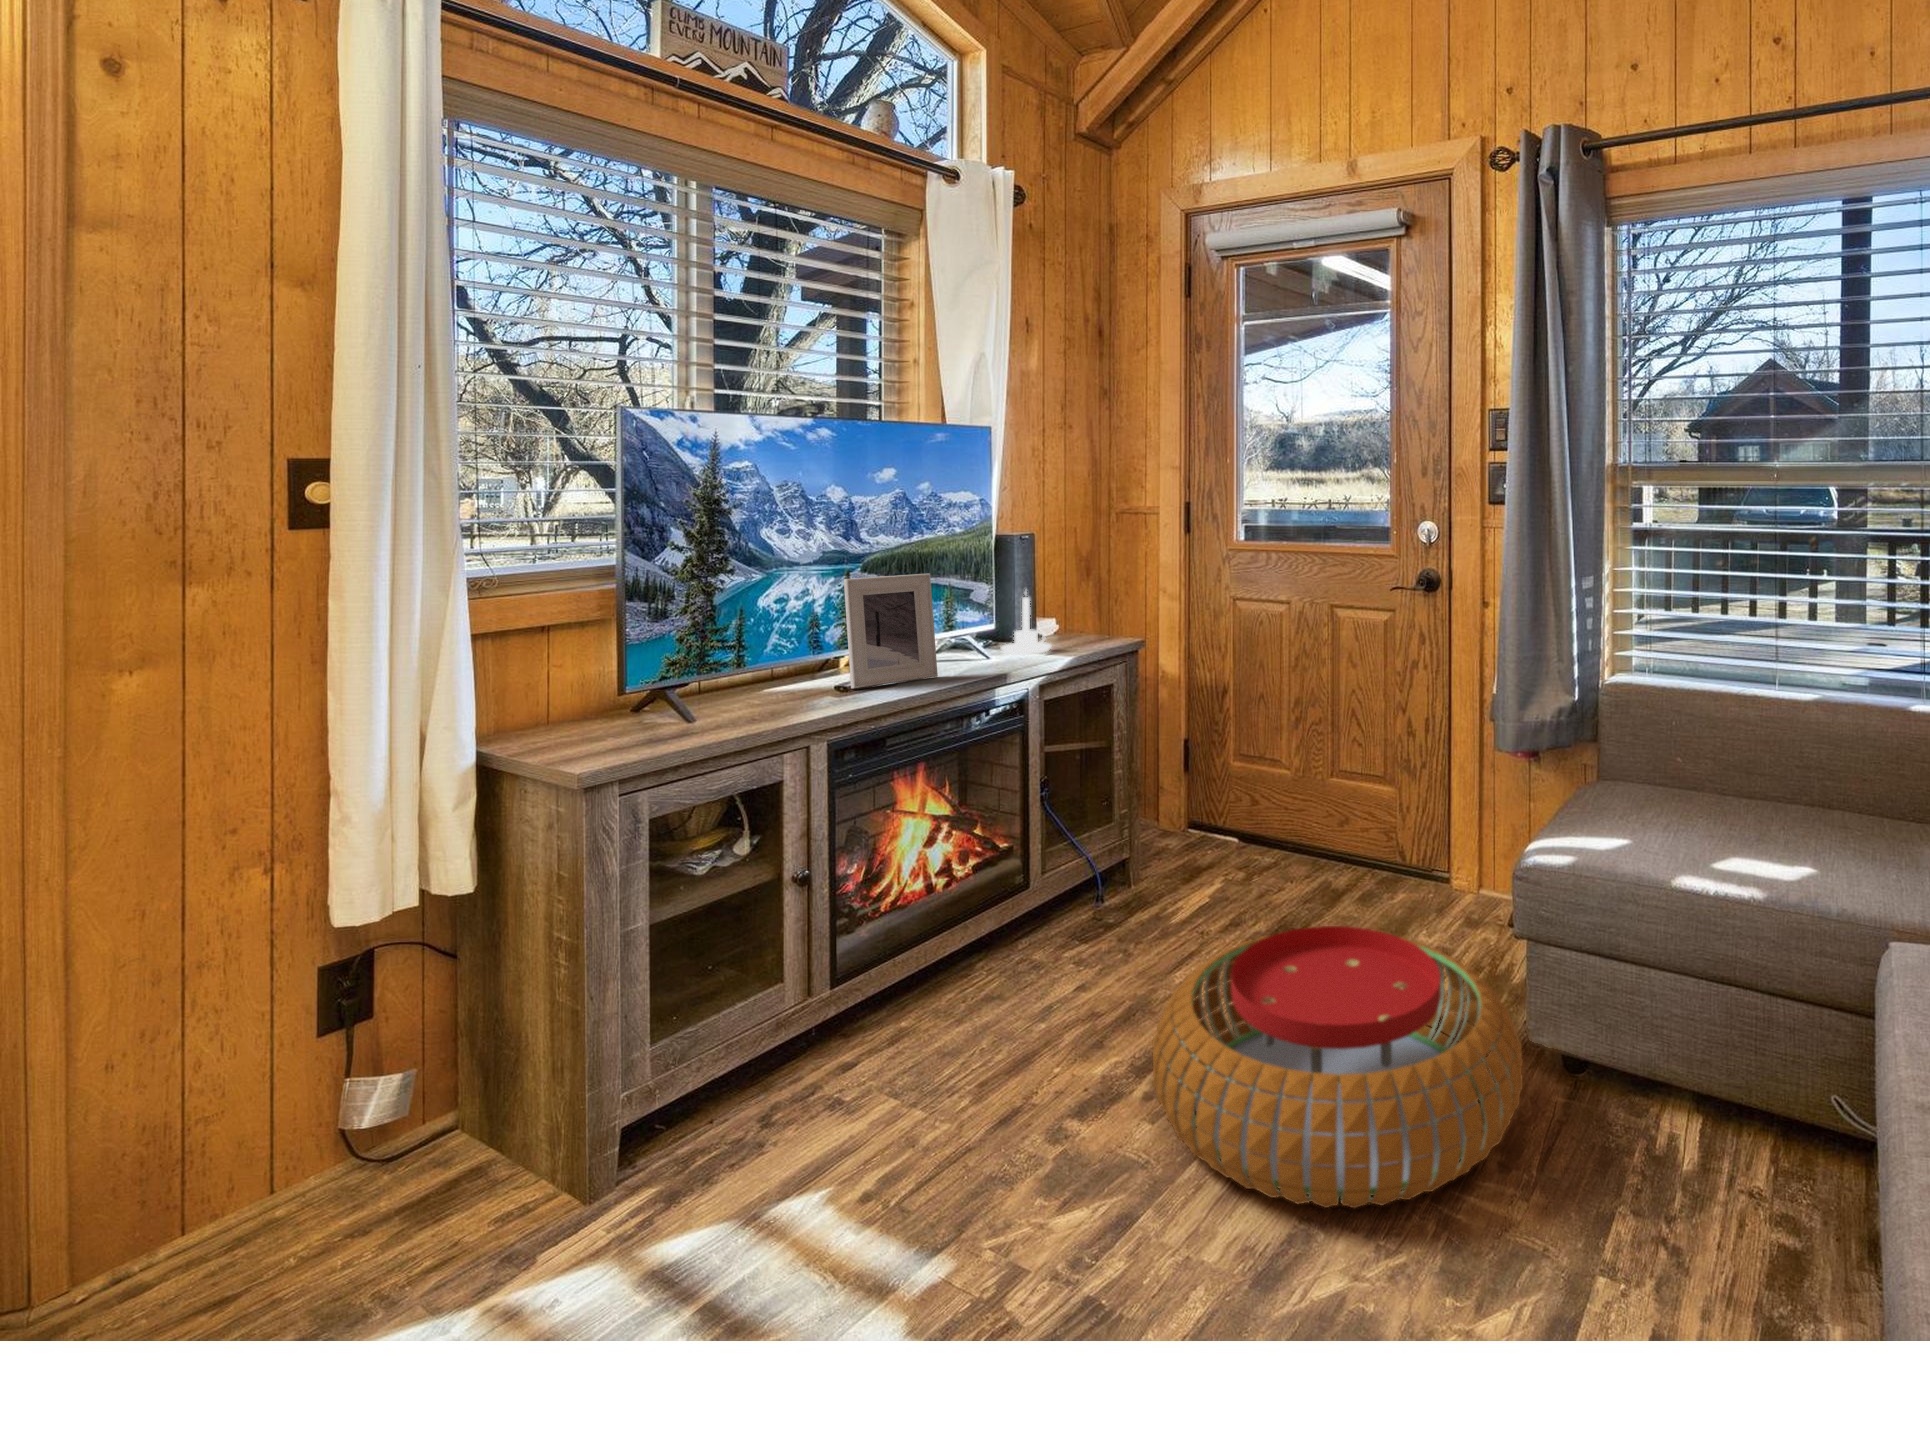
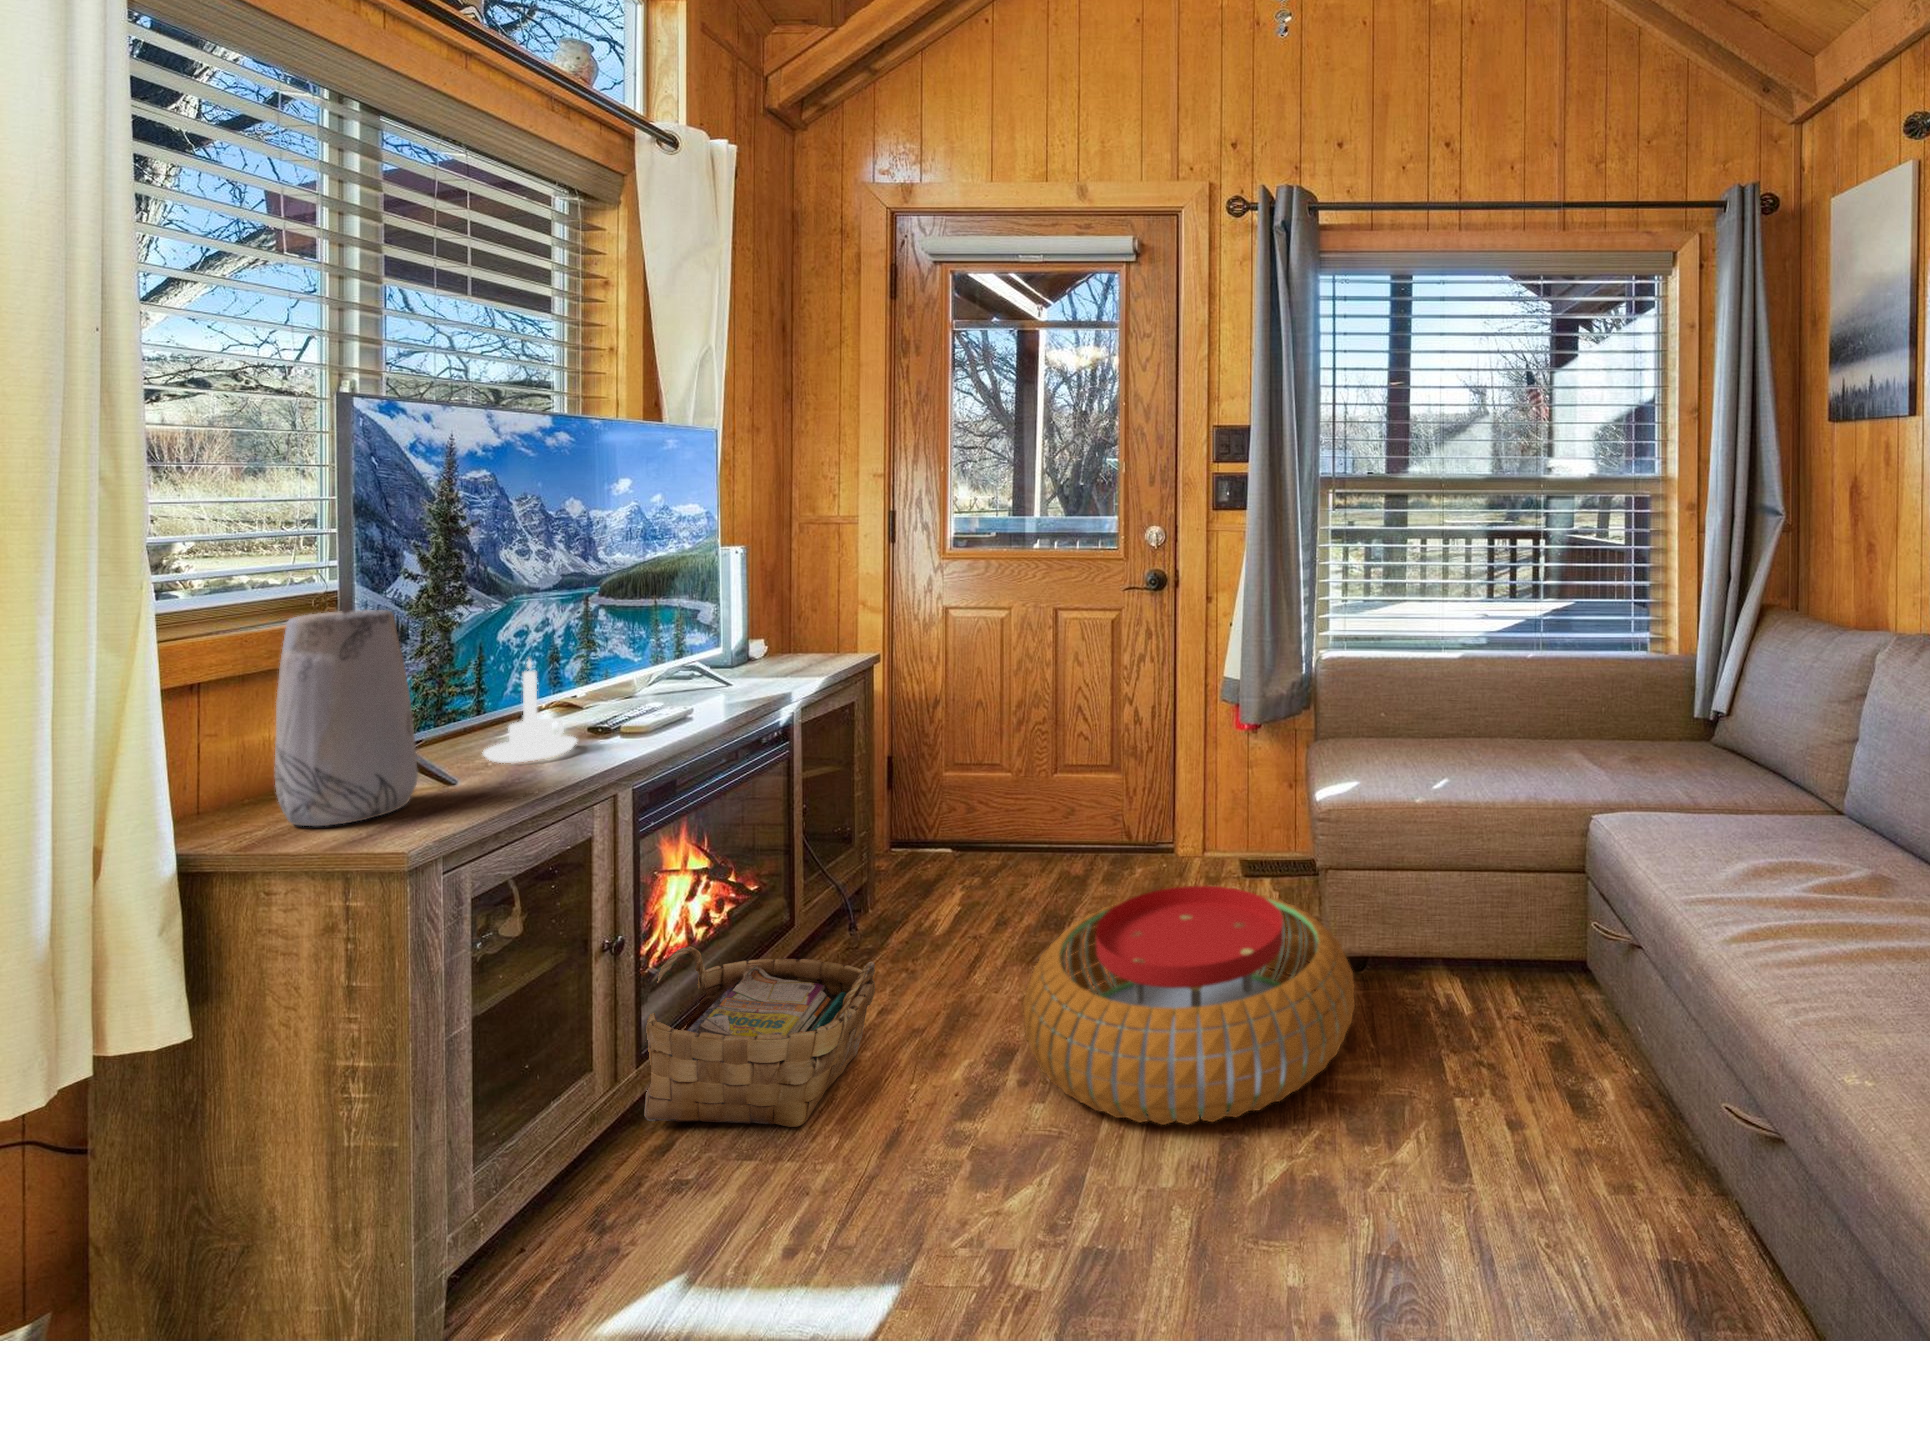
picture frame: present [844,573,938,689] -> none [586,593,696,731]
vase: none [565,574,663,742] -> present [275,610,418,826]
candle holder: present [1001,592,1051,655] -> present [483,660,577,763]
woven basket: none [852,889,1048,1077] -> present [644,946,875,1127]

